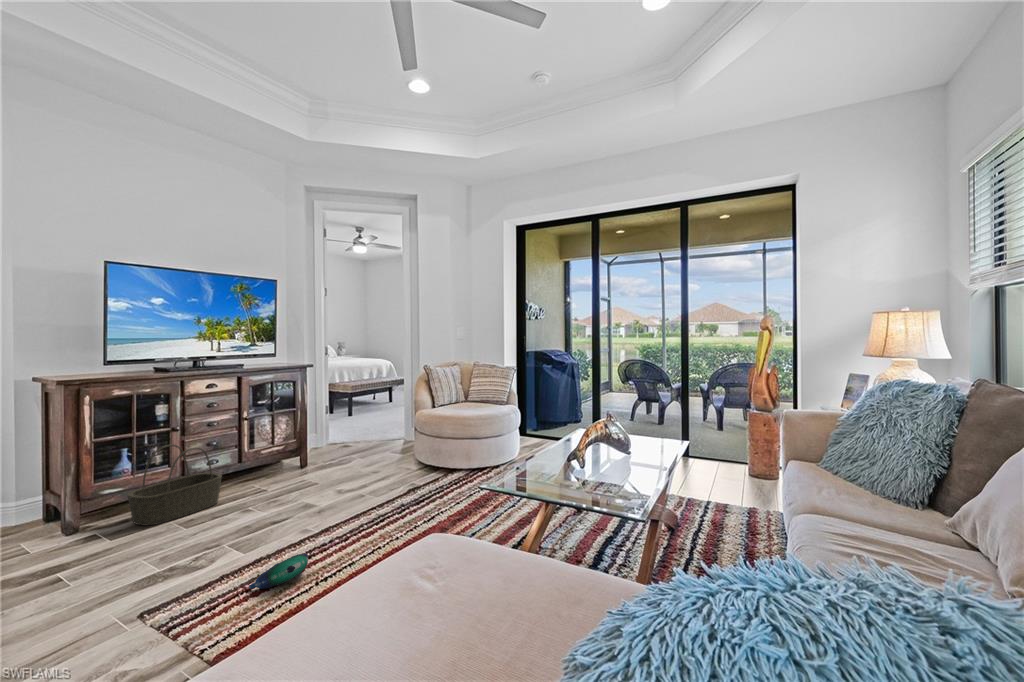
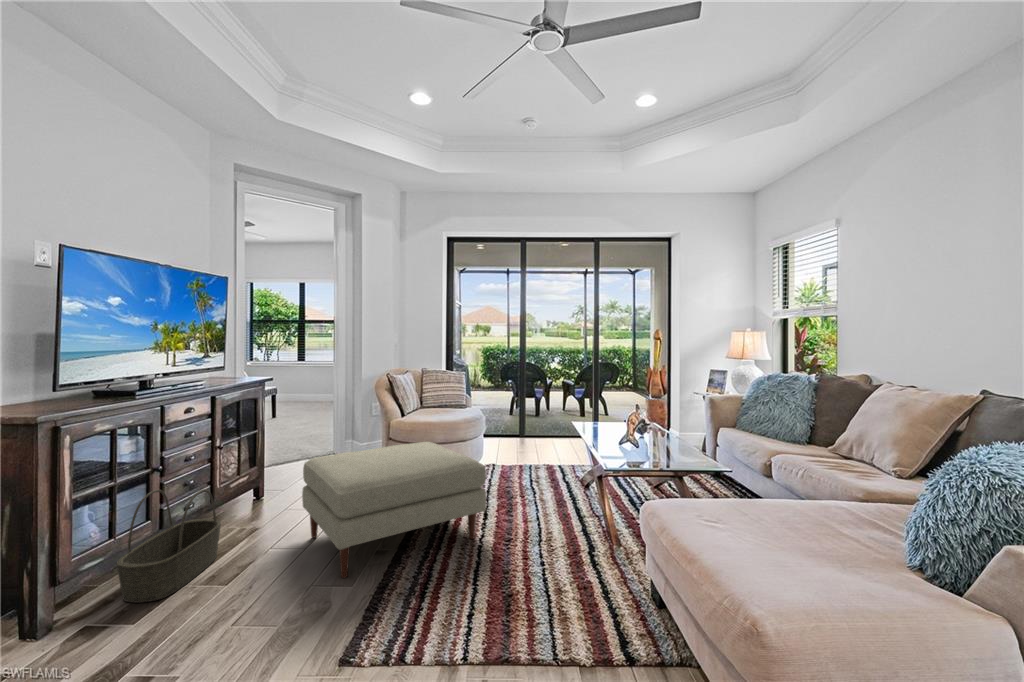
ottoman: none [258,428,414,534] -> present [302,442,486,578]
plush toy: present [249,554,308,589] -> none [418,589,460,639]

